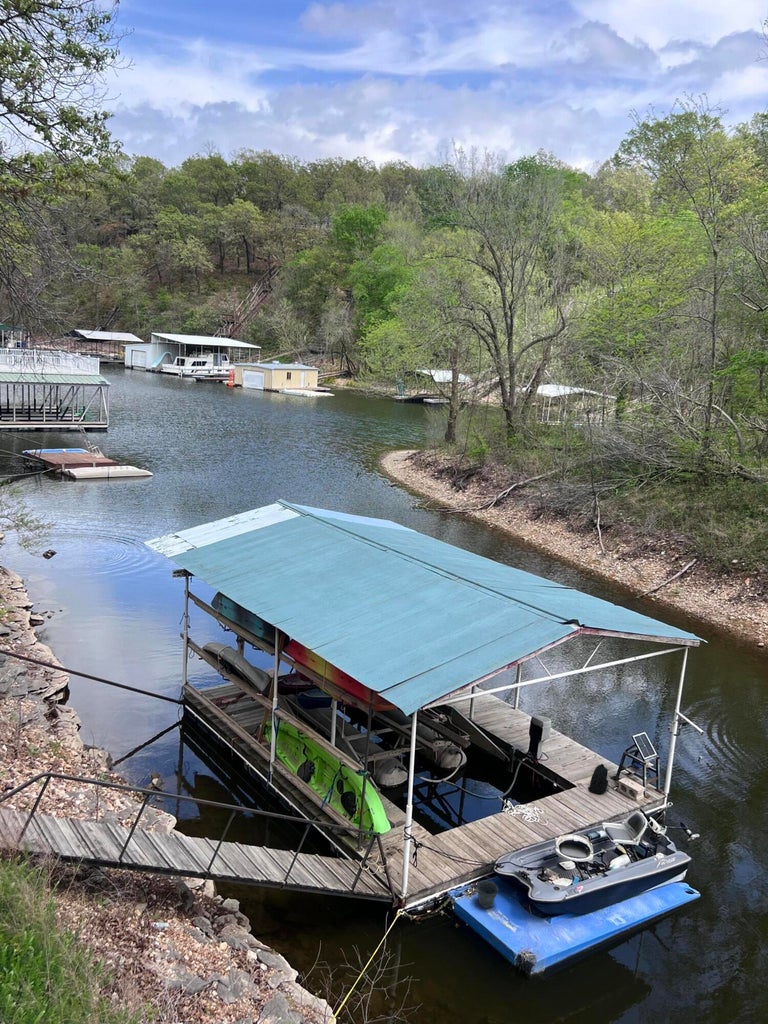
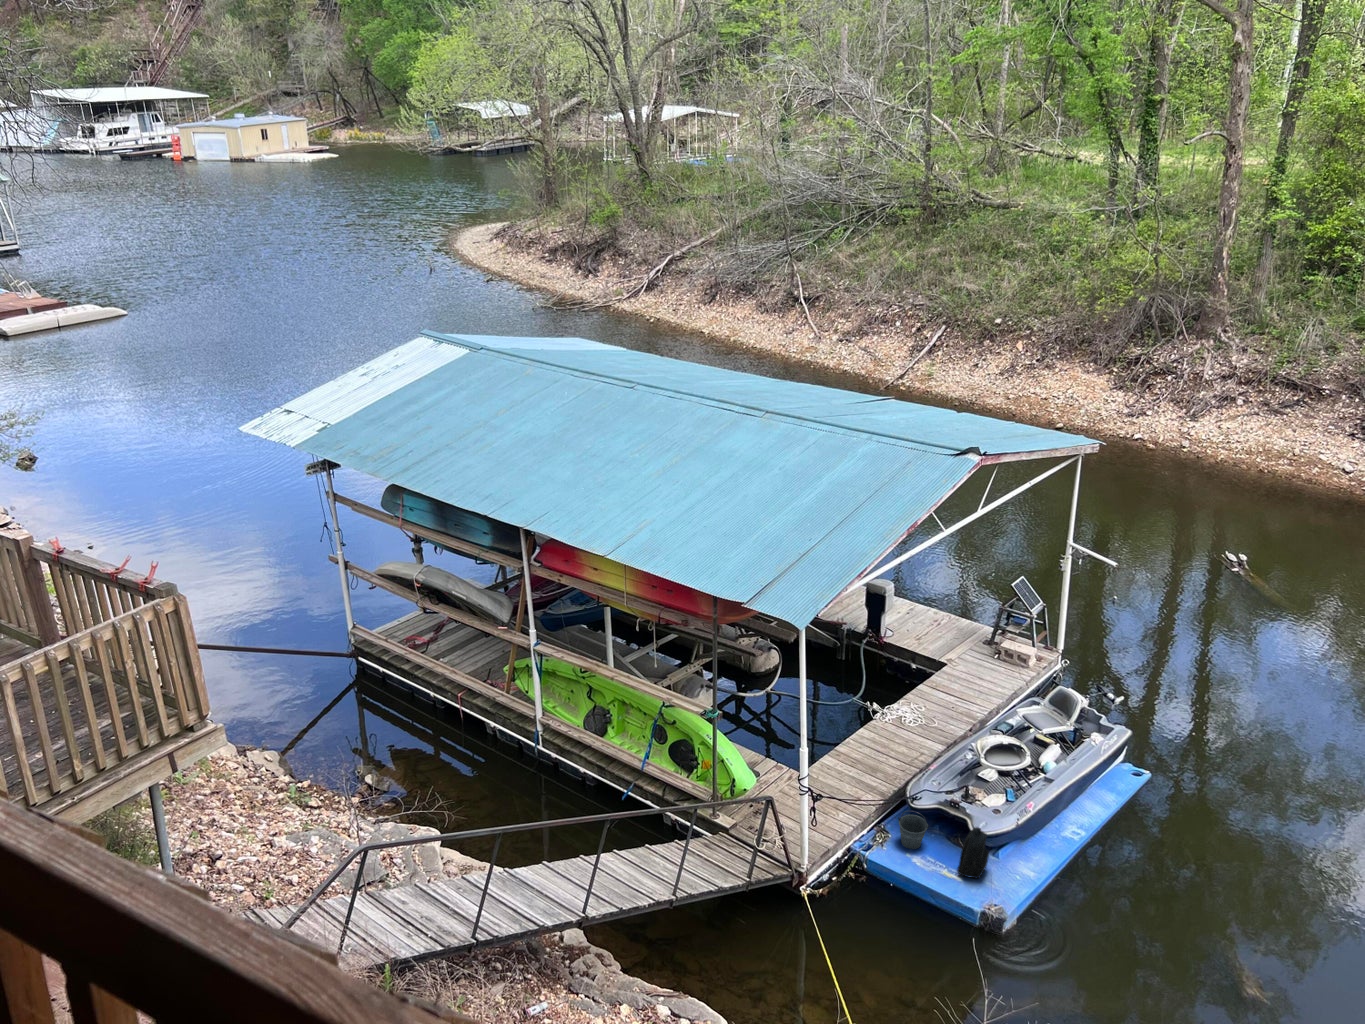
backpack: present [588,764,608,795] -> present [957,827,989,878]

